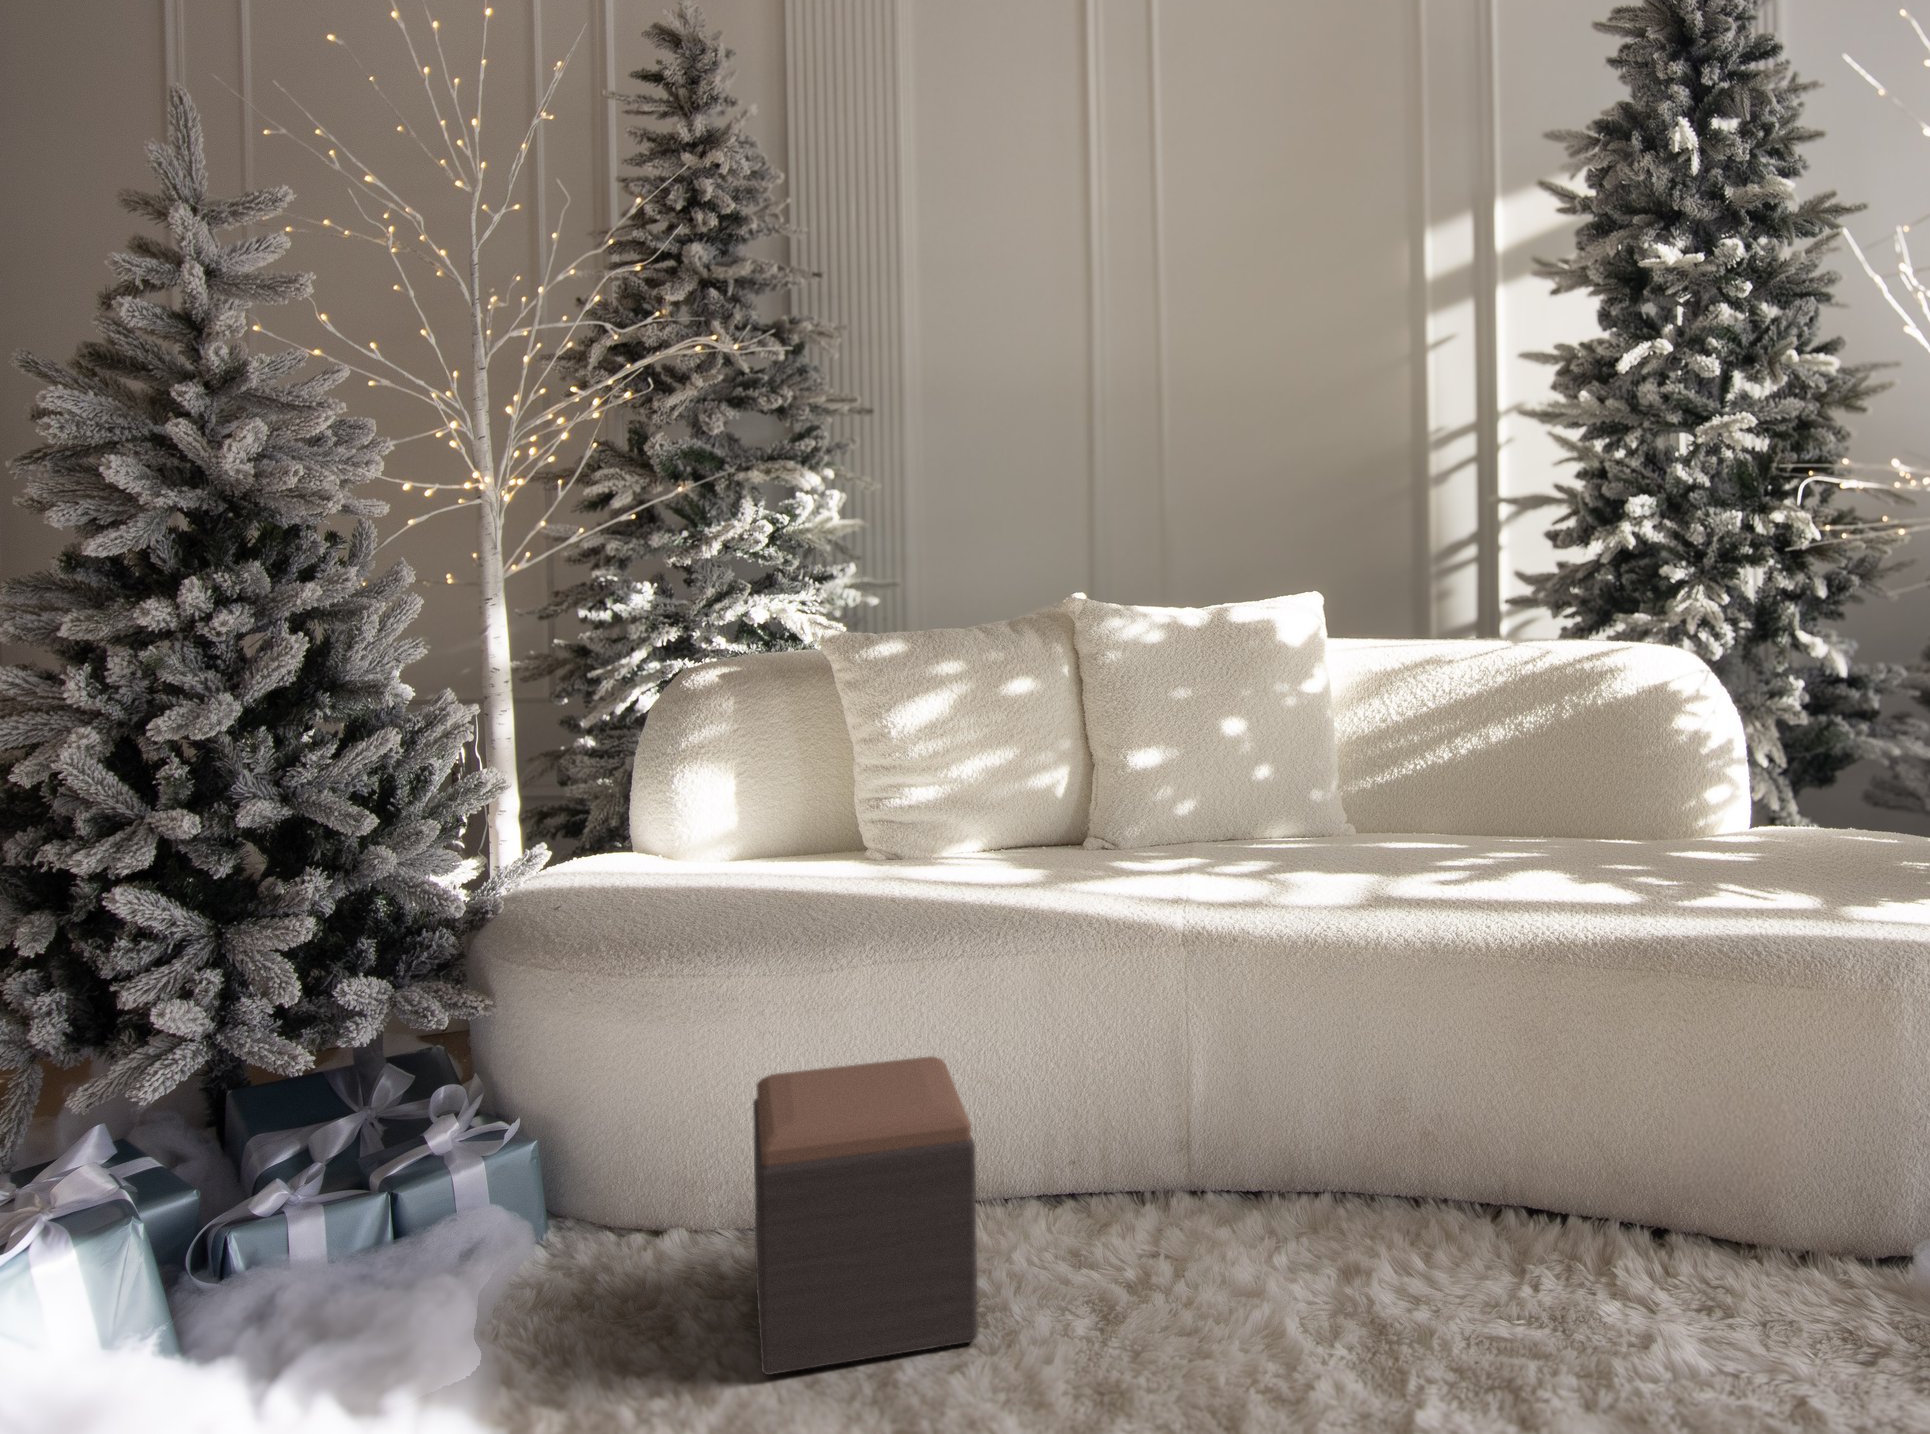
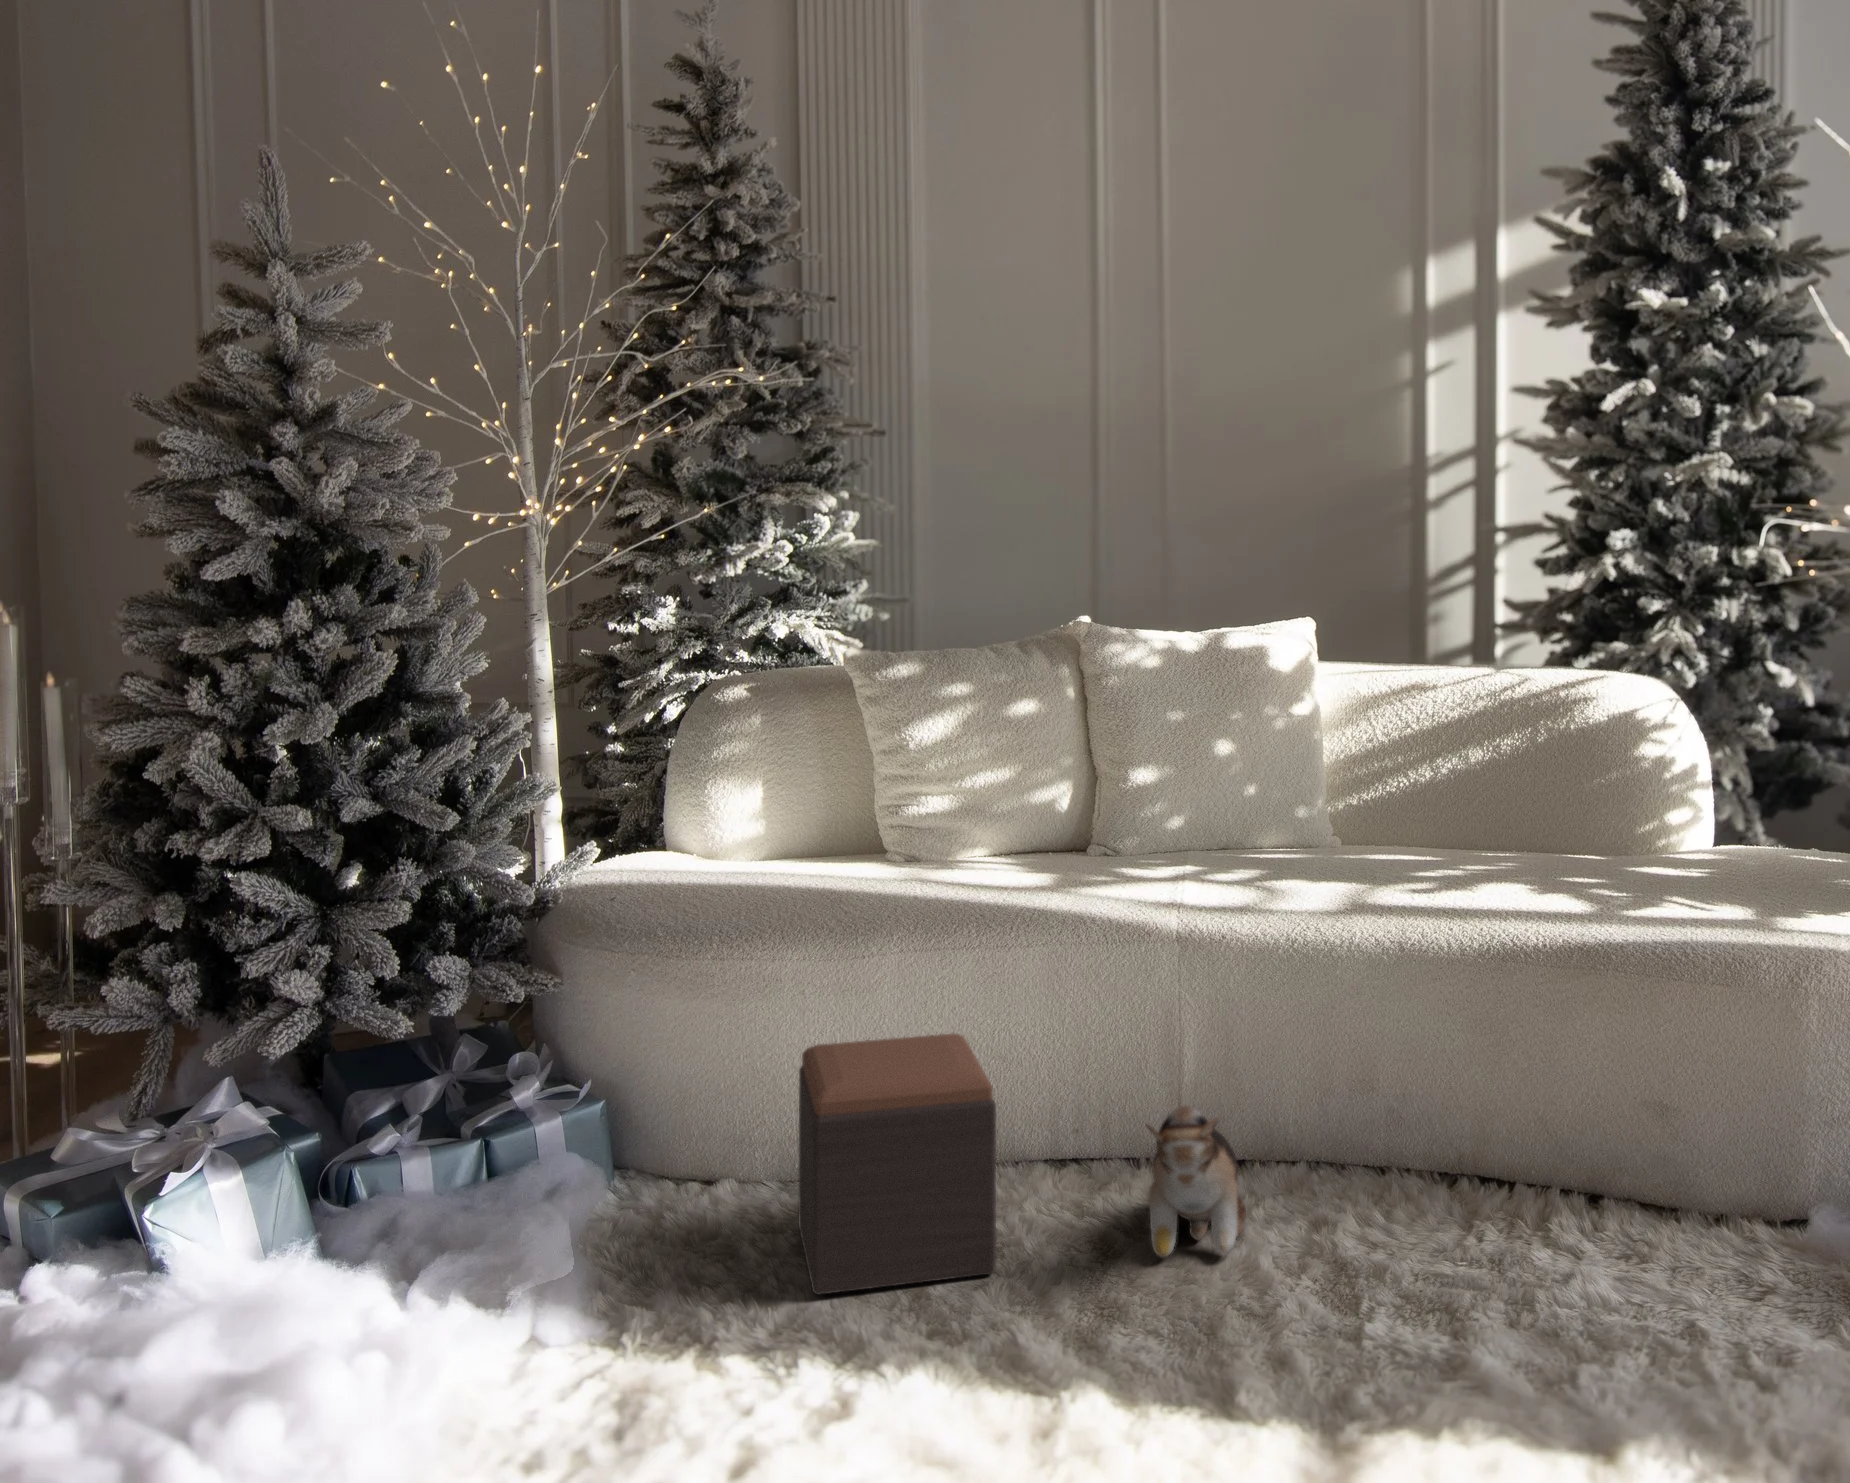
plush toy: none [1148,1140,1266,1316] -> present [1146,1105,1246,1257]

